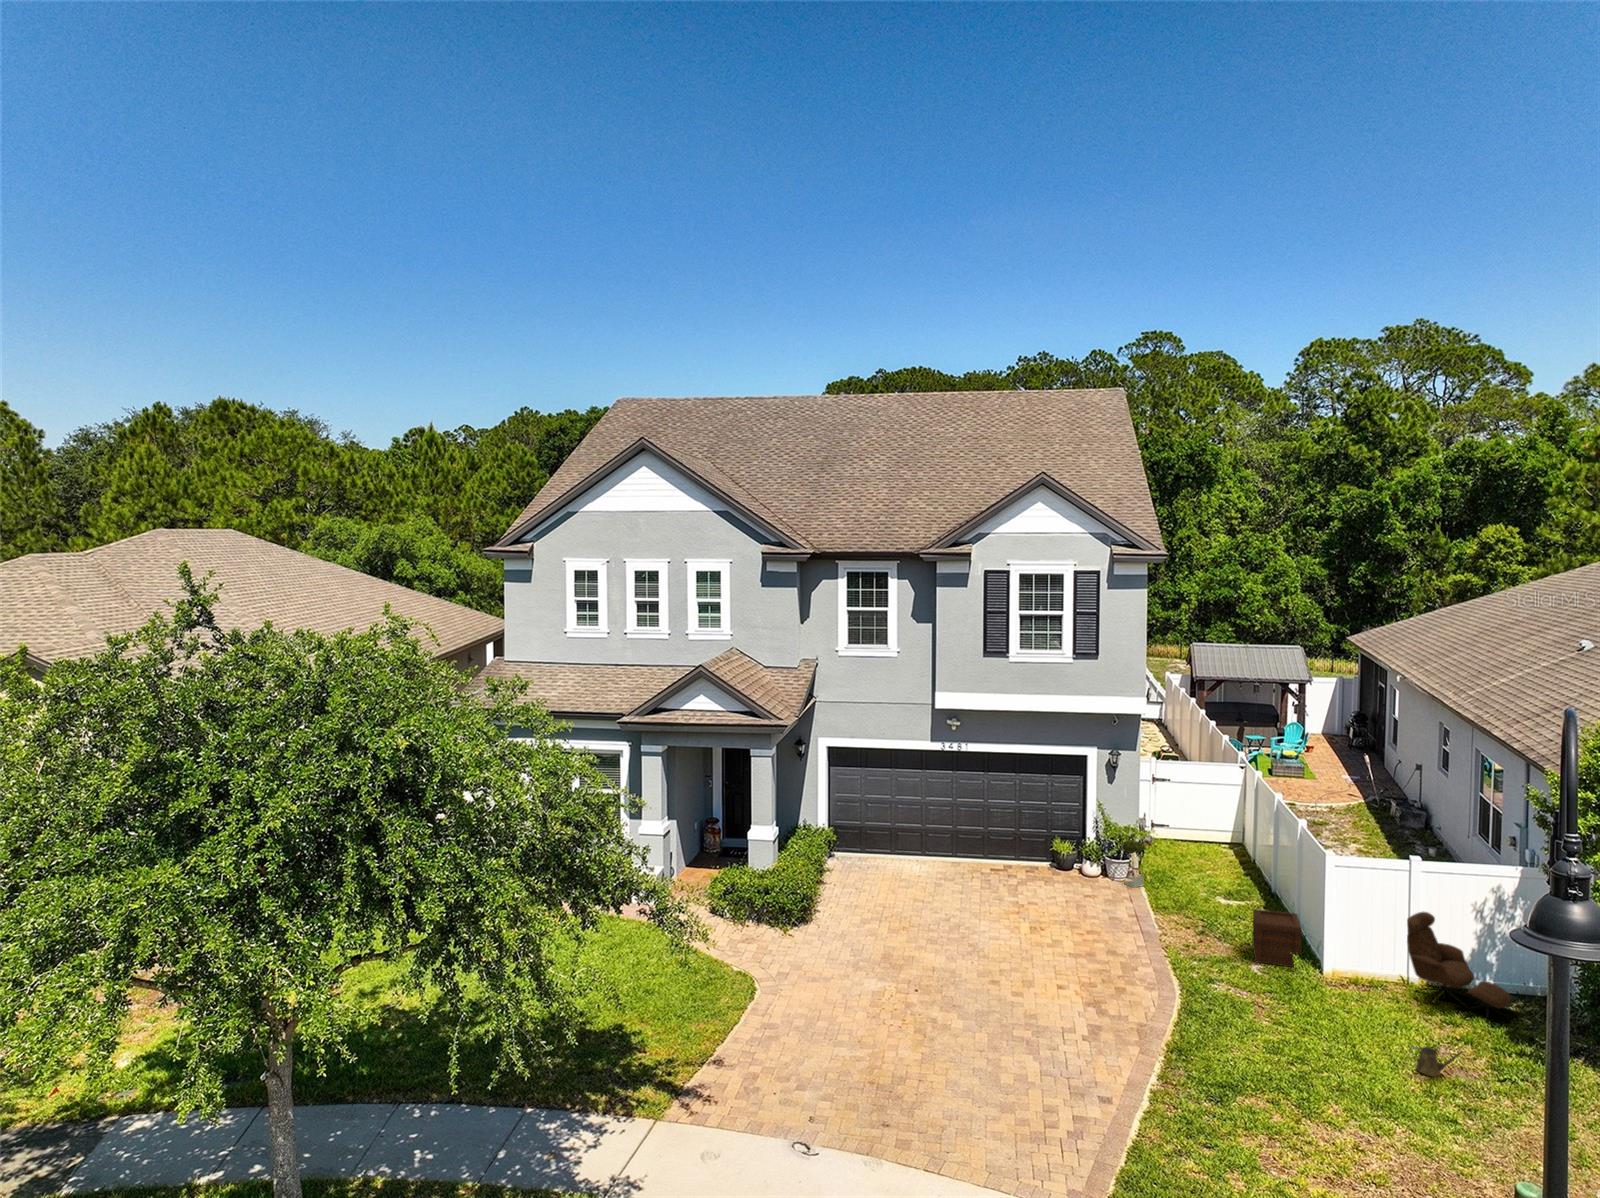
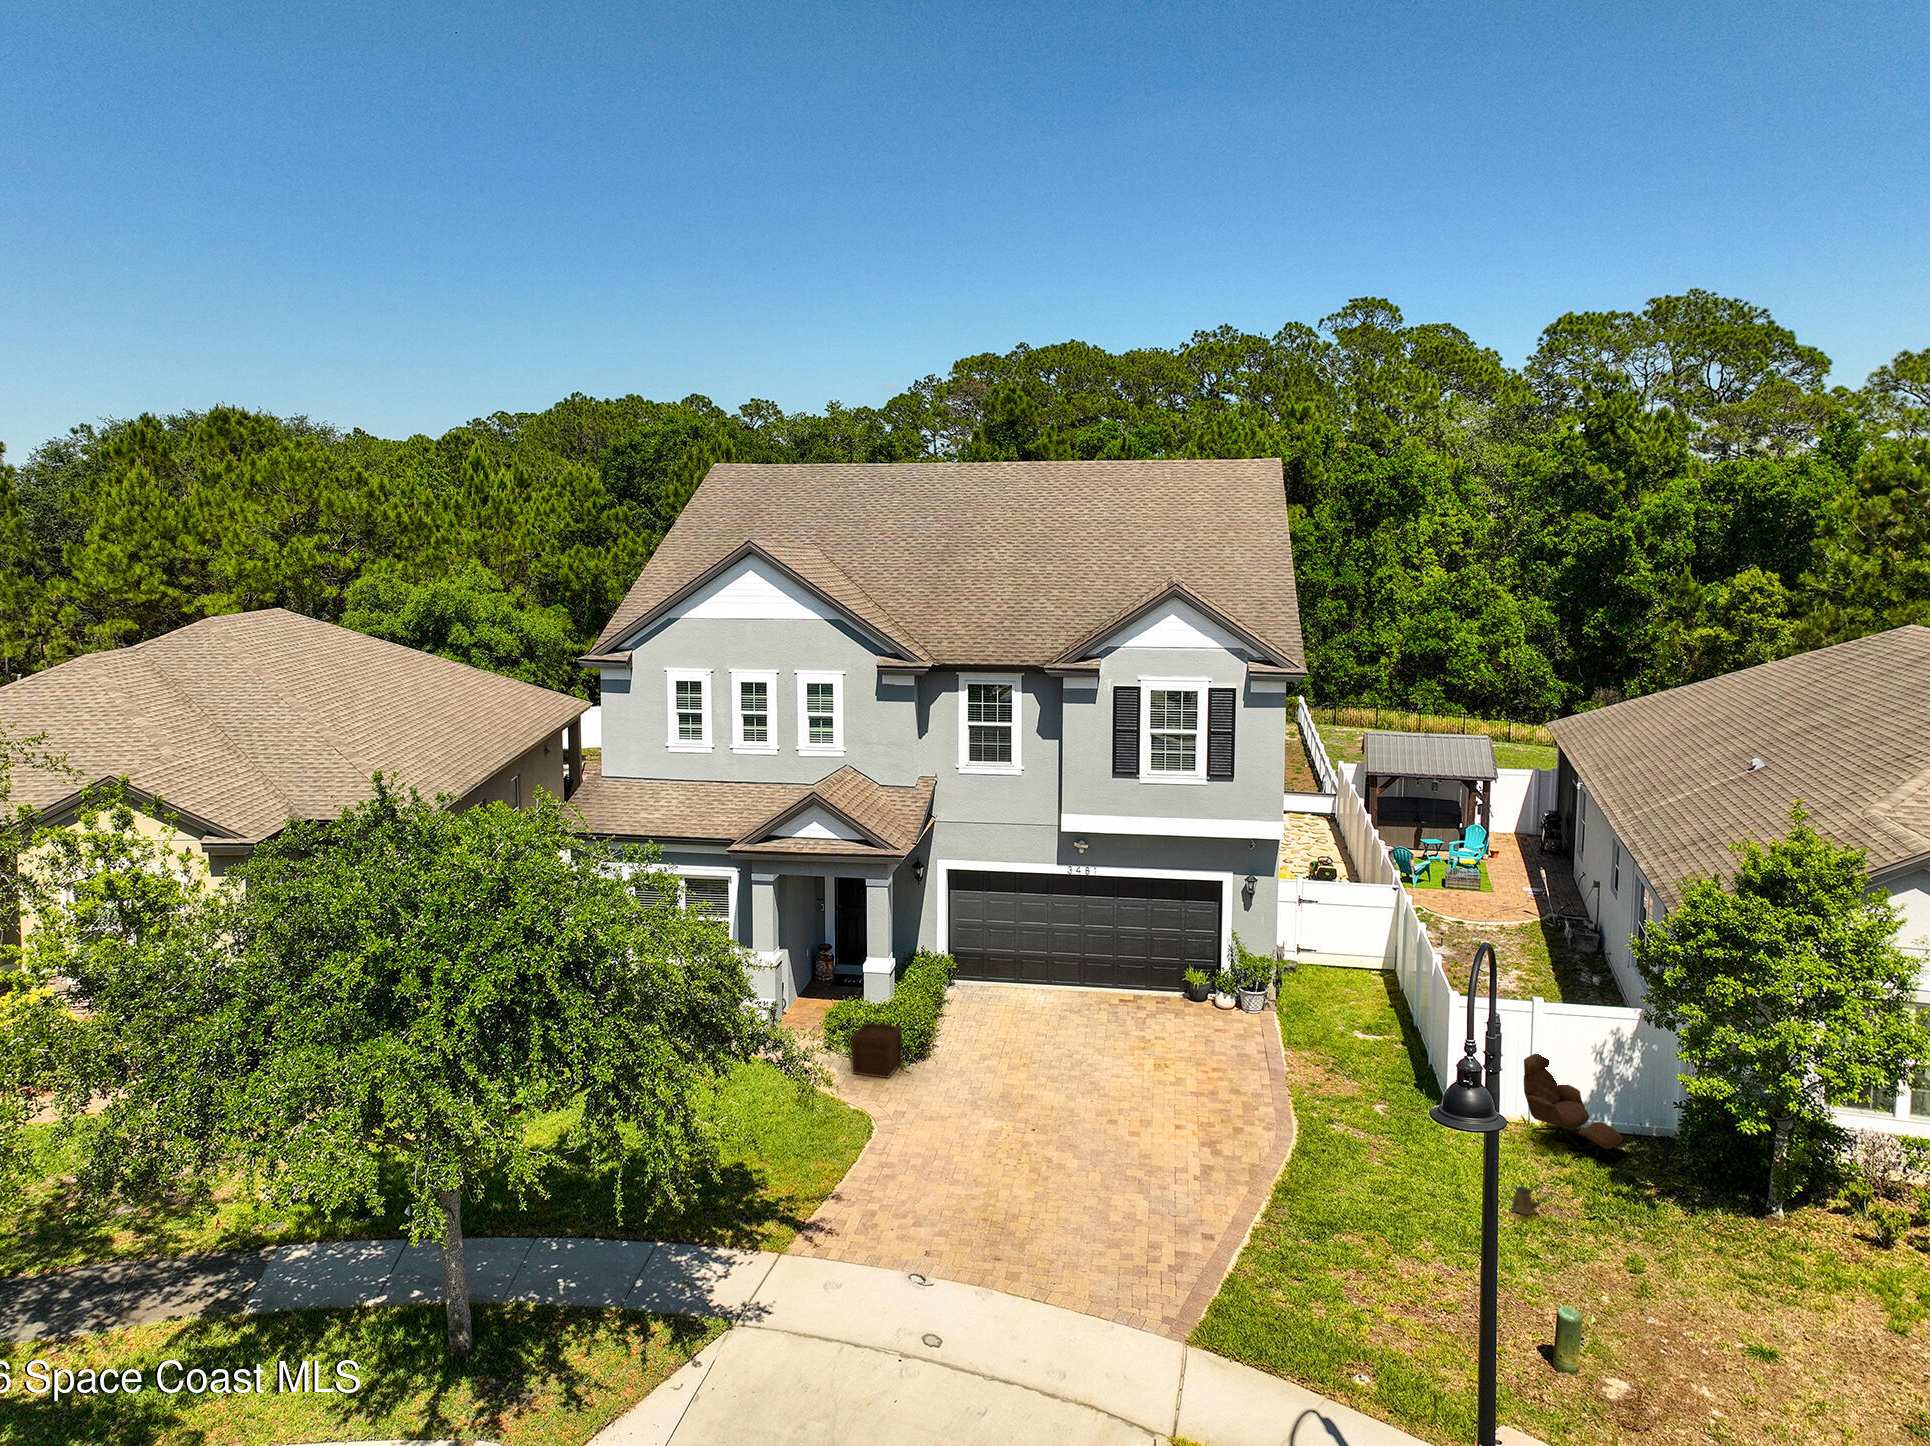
potted tree: present [1122,840,1143,888] -> none [1258,969,1282,1019]
wooden crate: present [1252,909,1302,967] -> present [851,1022,902,1078]

